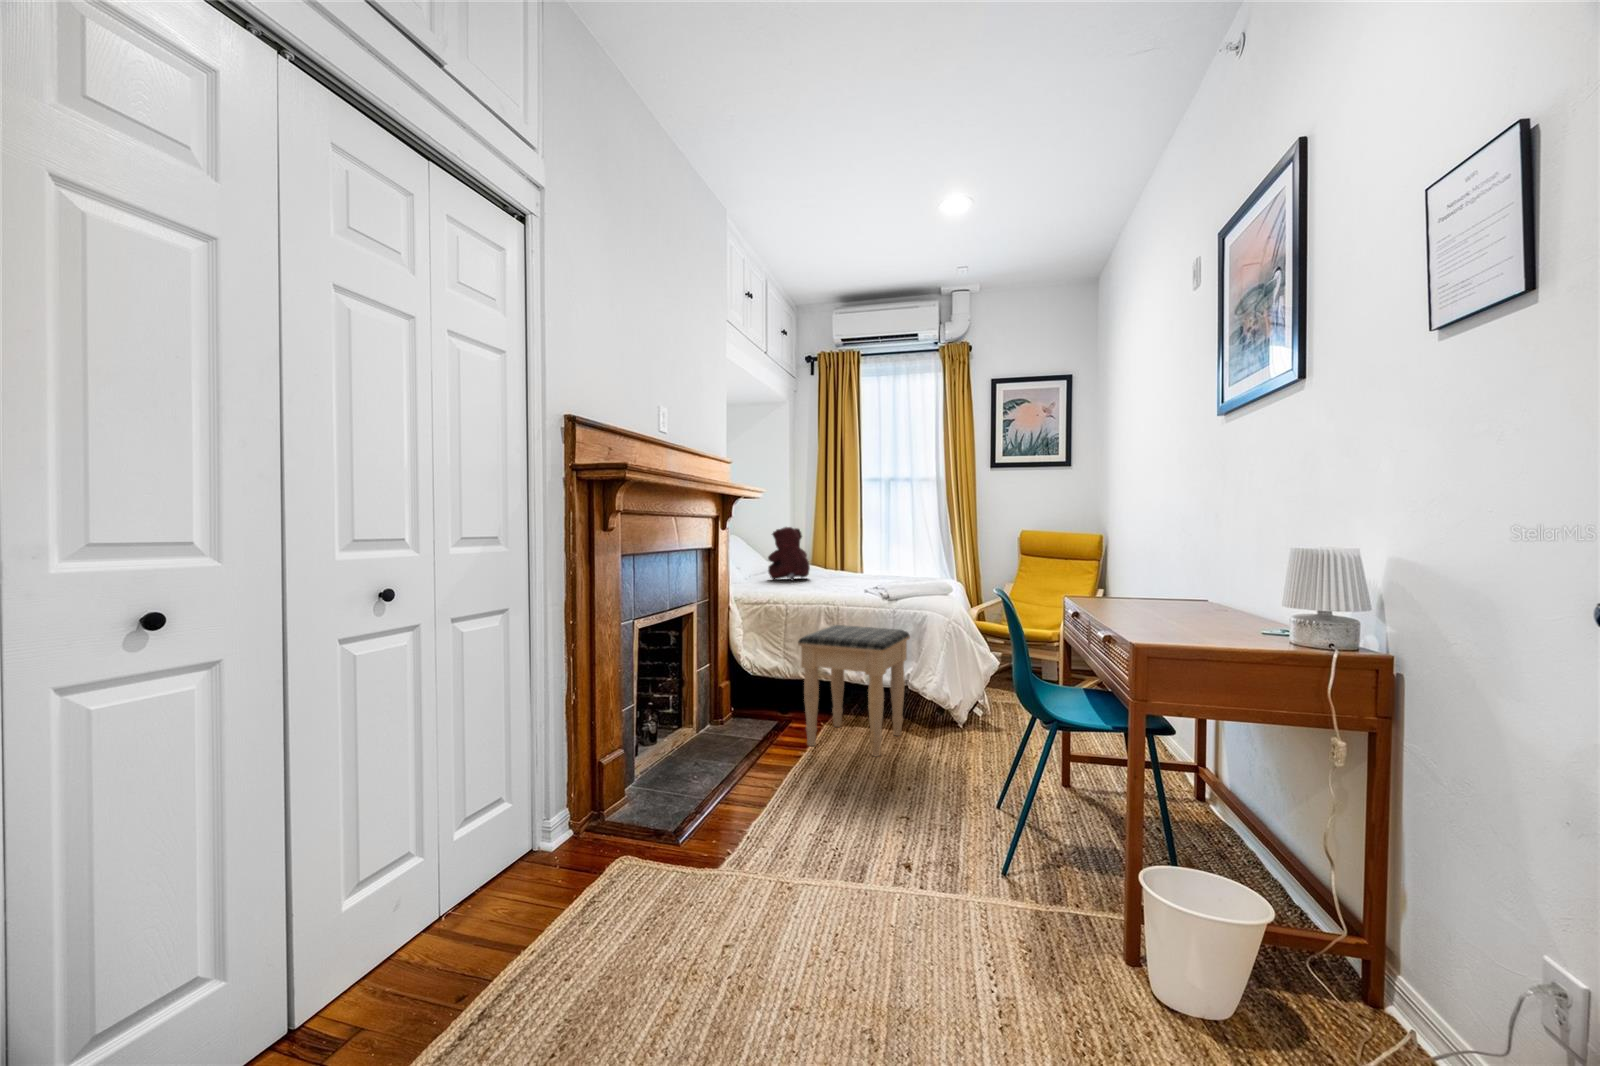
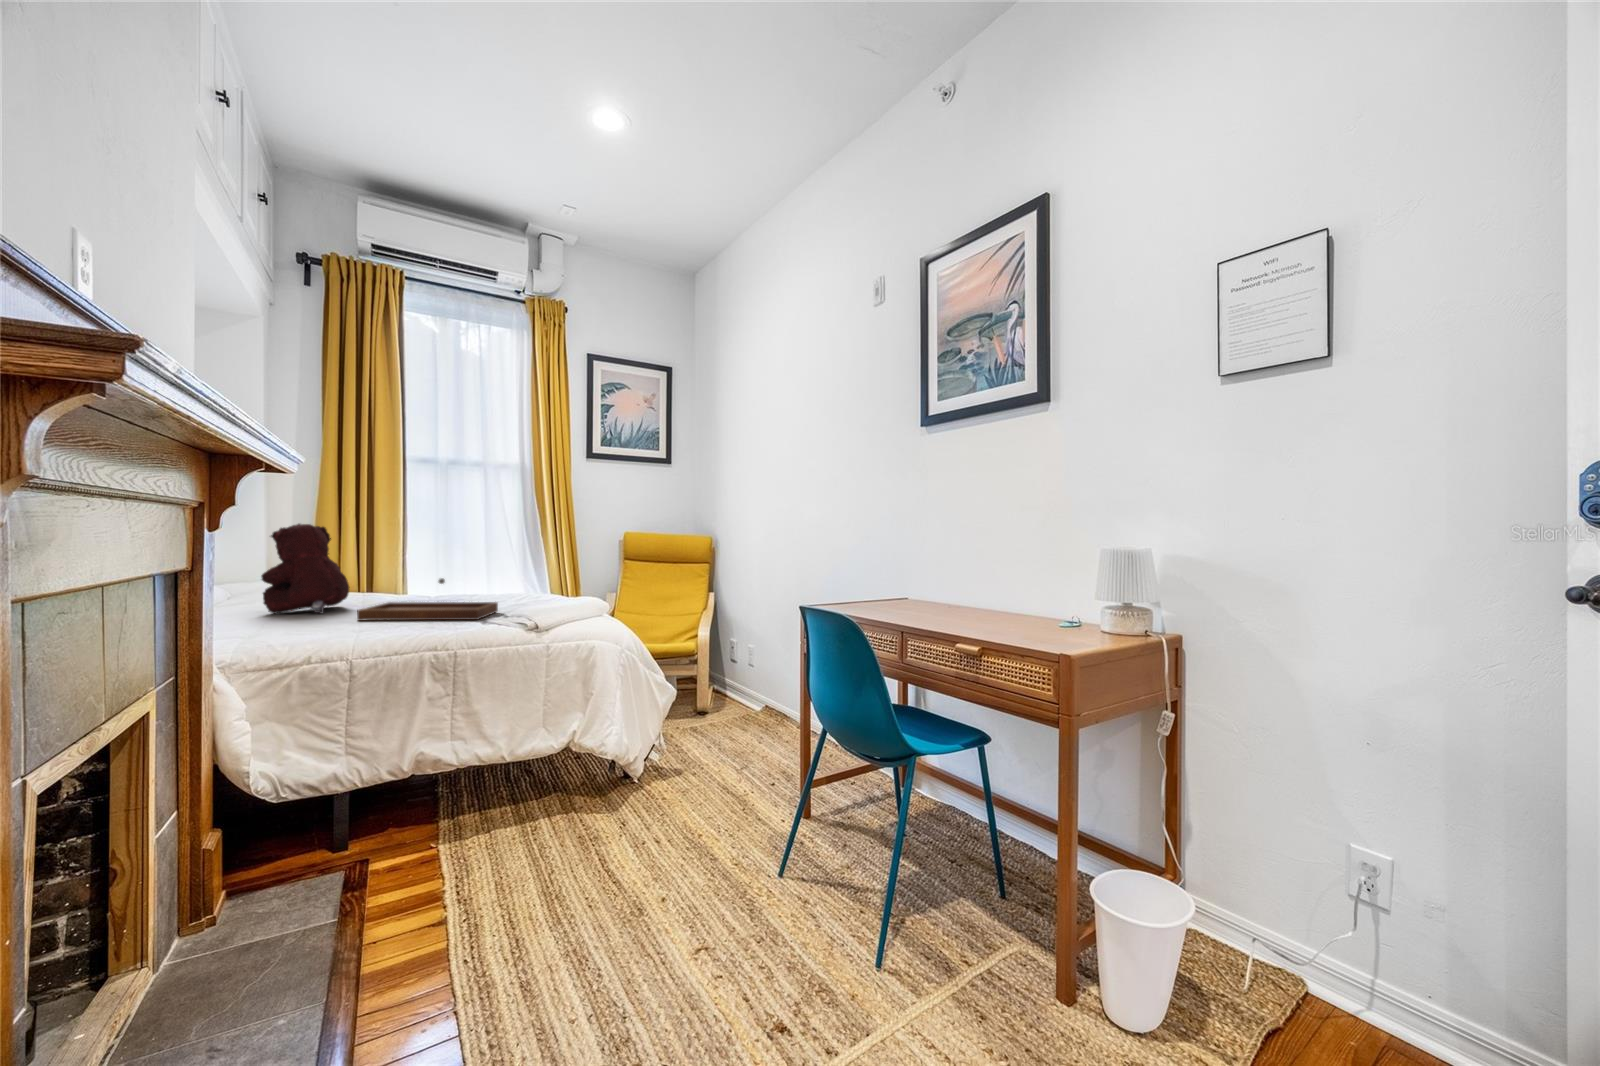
tray: none [803,562,881,590] -> present [357,578,498,621]
footstool: present [798,625,910,756] -> none [423,675,591,904]

